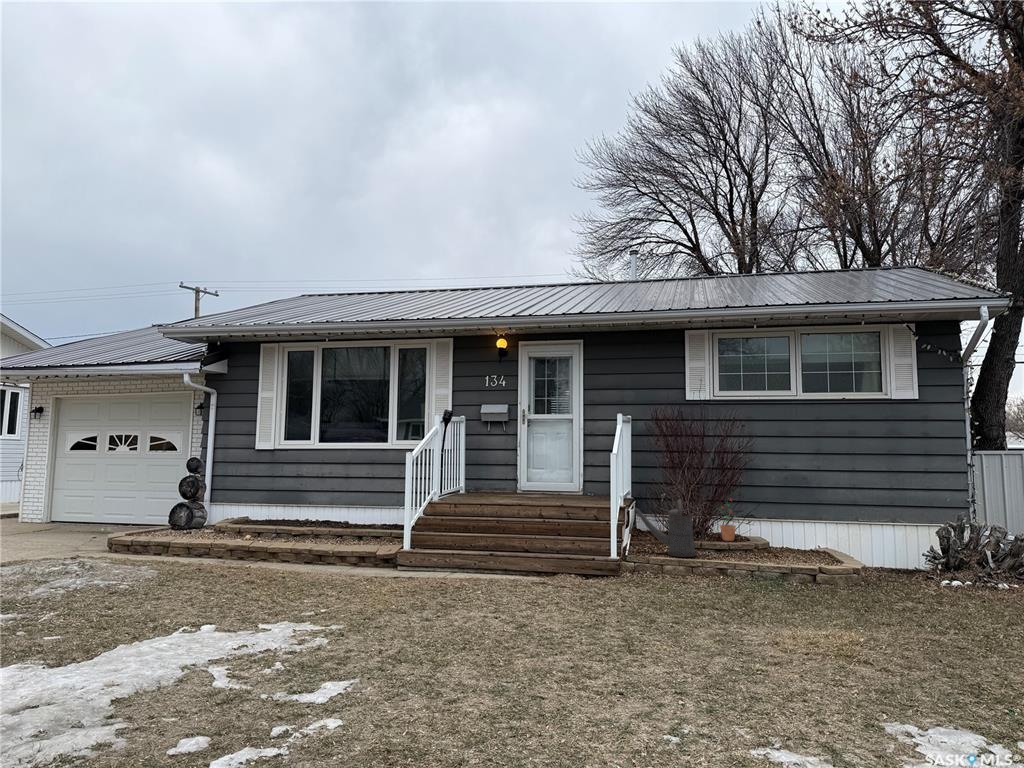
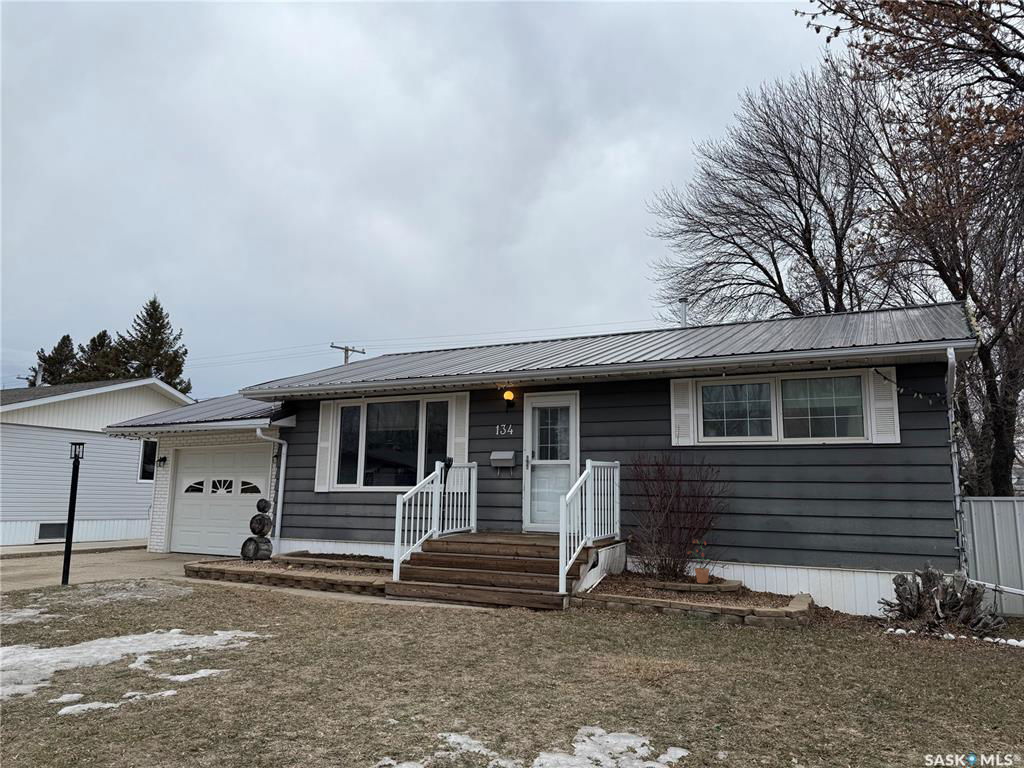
watering can: present [635,500,704,557] -> none [595,543,652,595]

